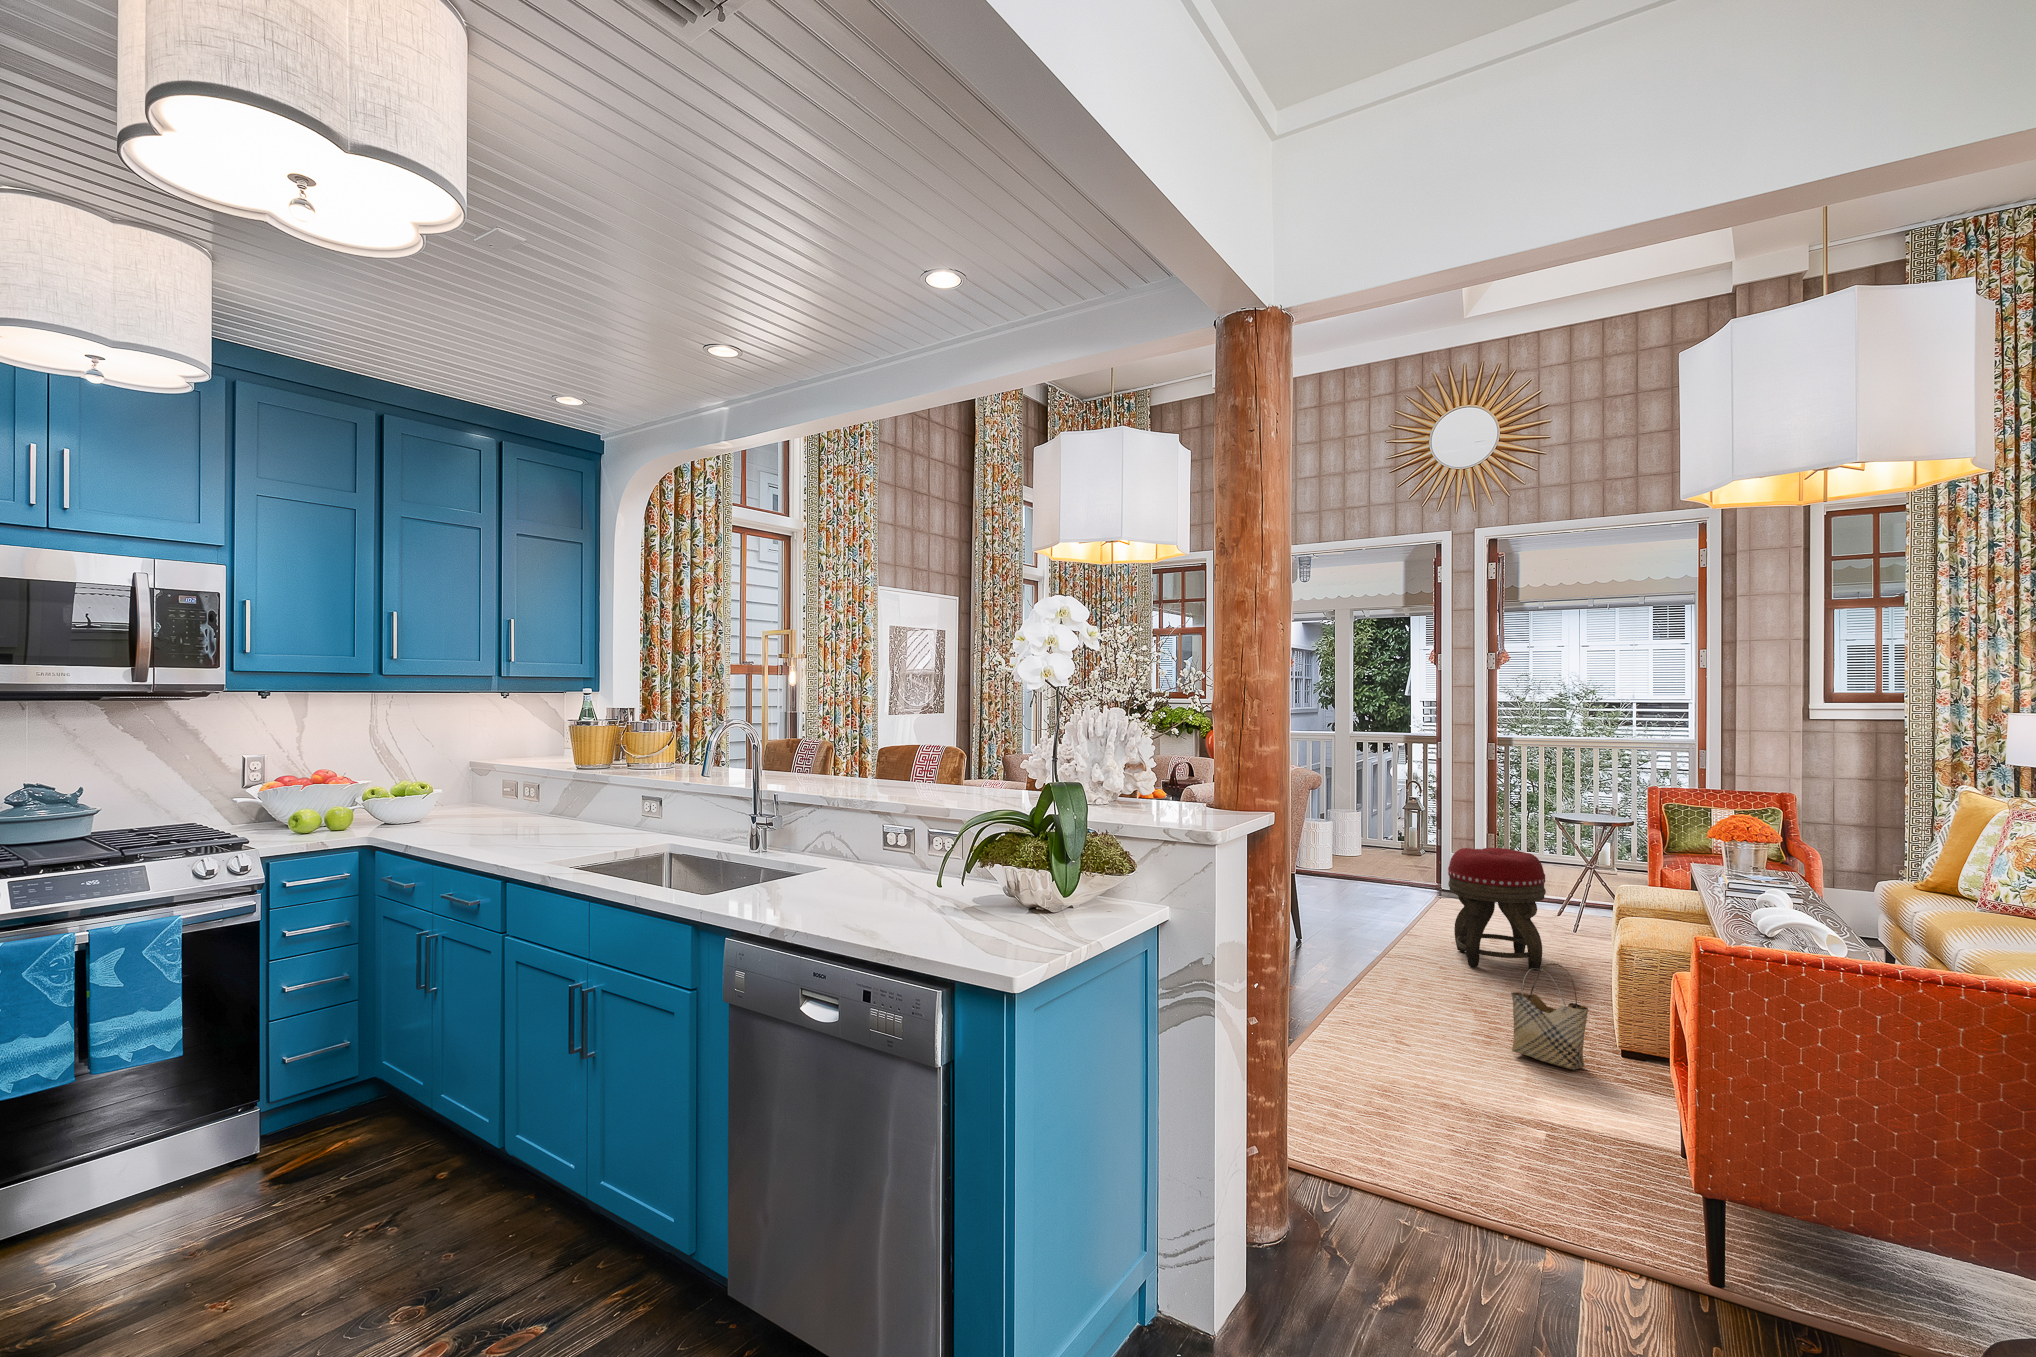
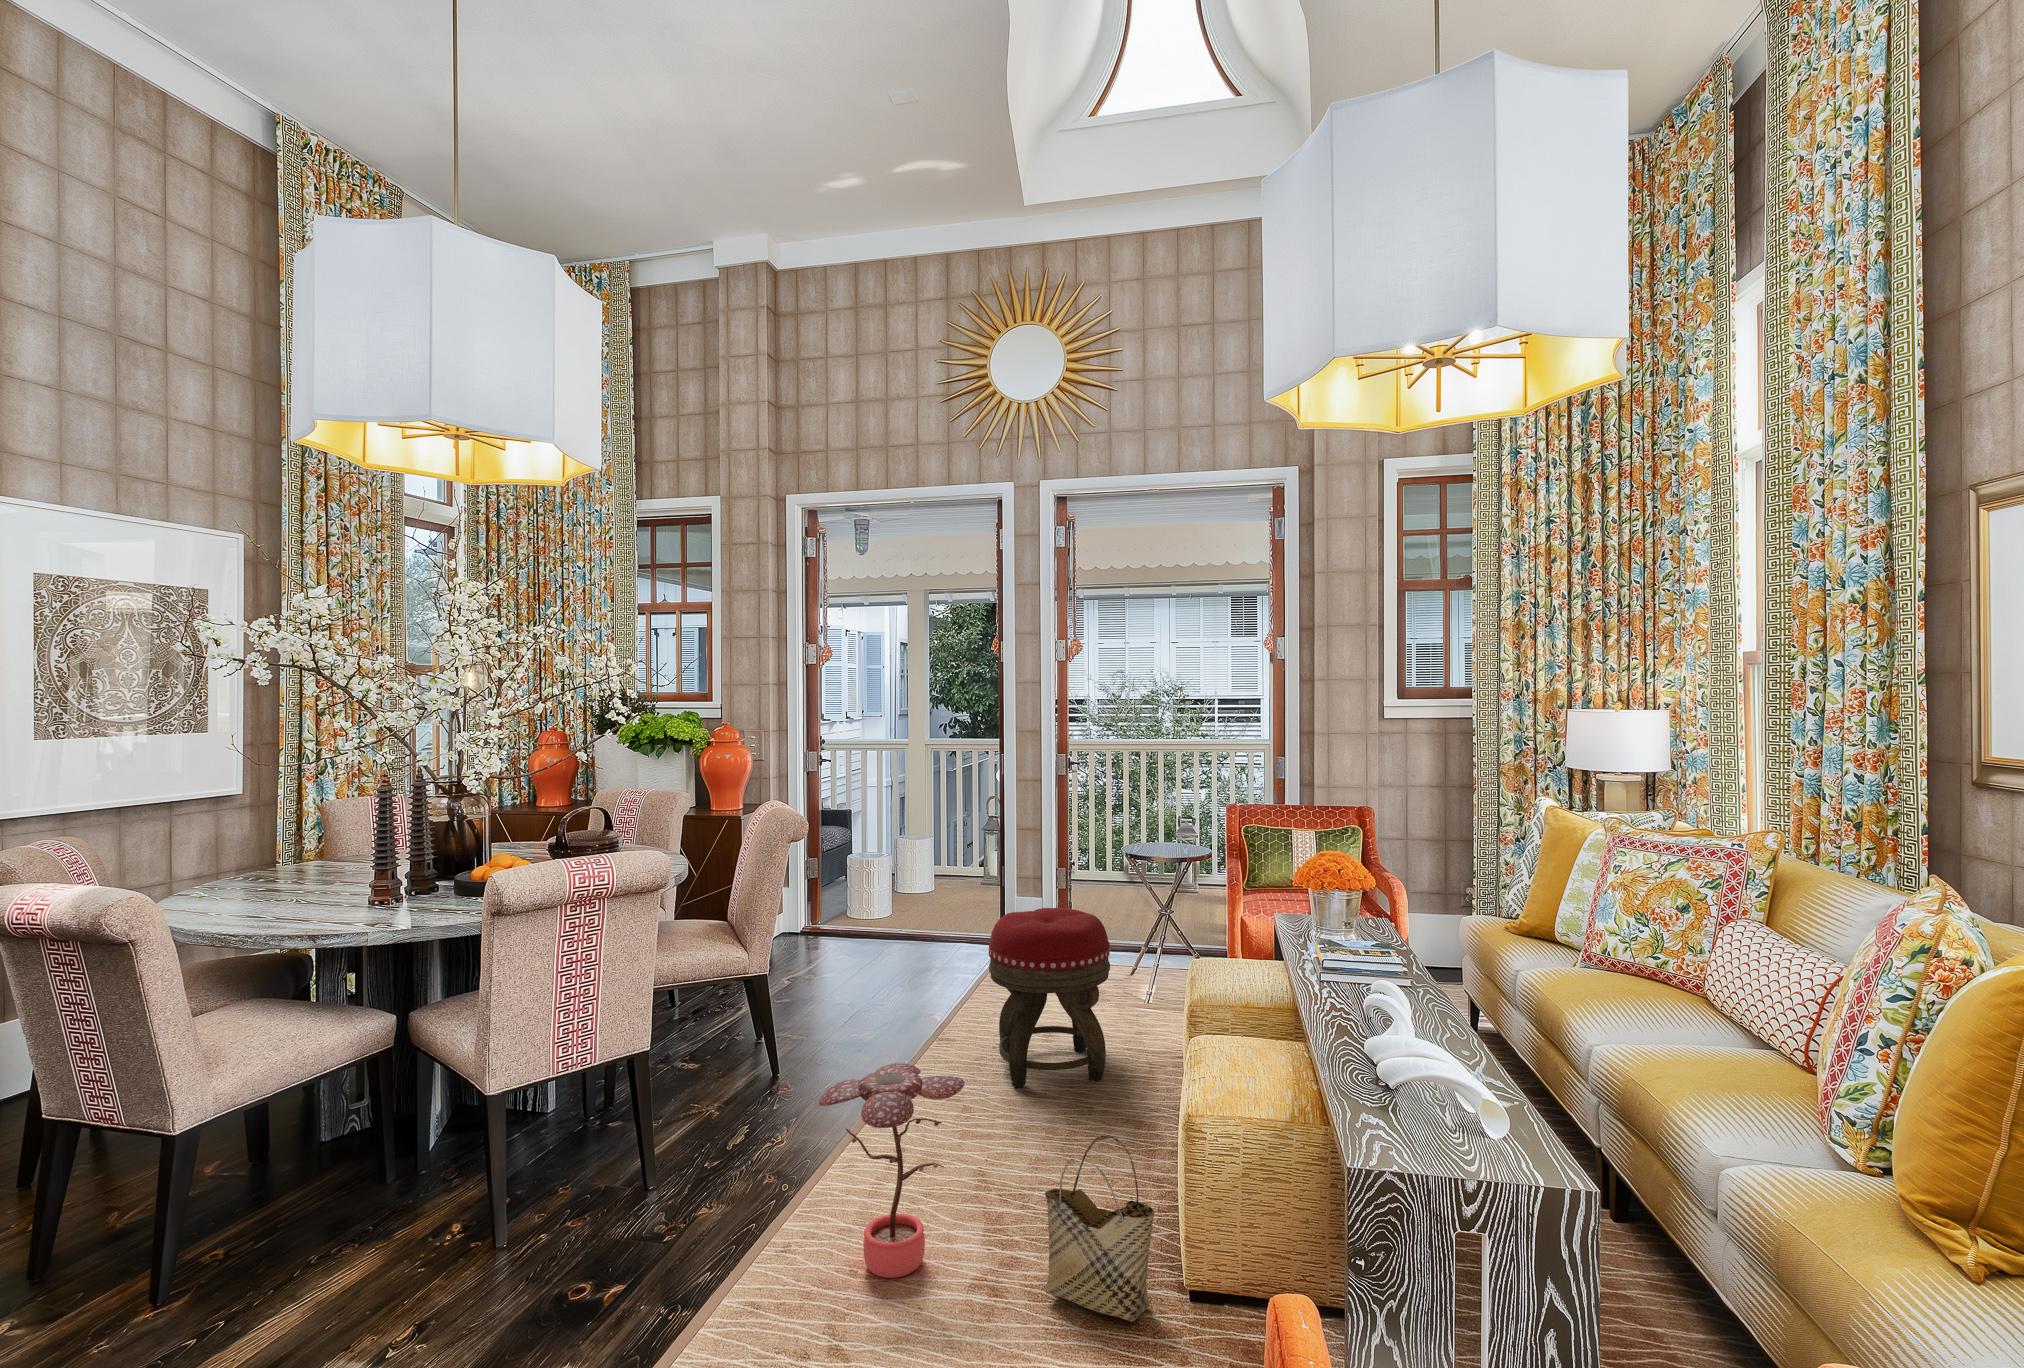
potted plant: none [1360,915,1453,1035] -> present [819,1063,965,1278]

